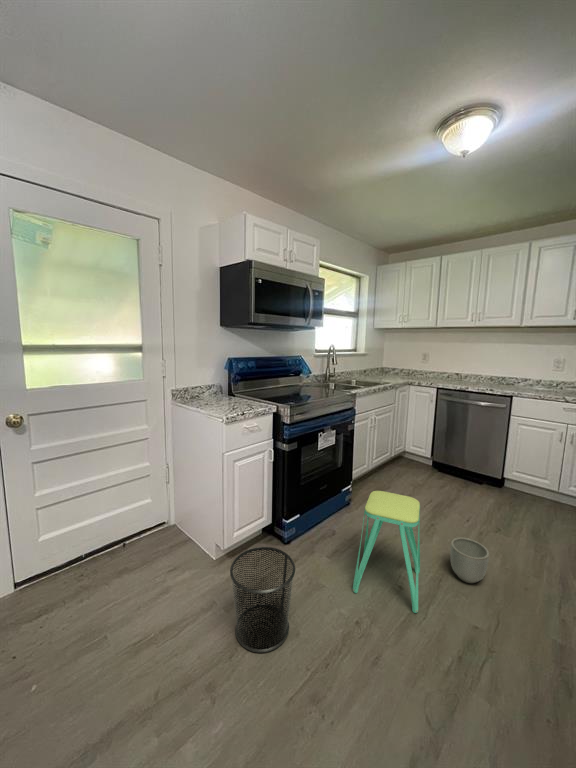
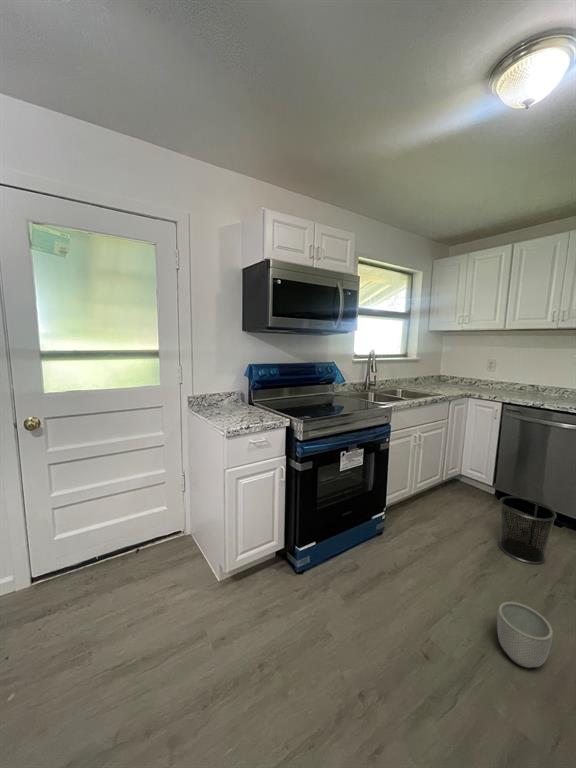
stool: present [353,491,420,613] -> none [363,529,455,697]
waste bin: present [230,547,295,653] -> present [499,496,556,564]

